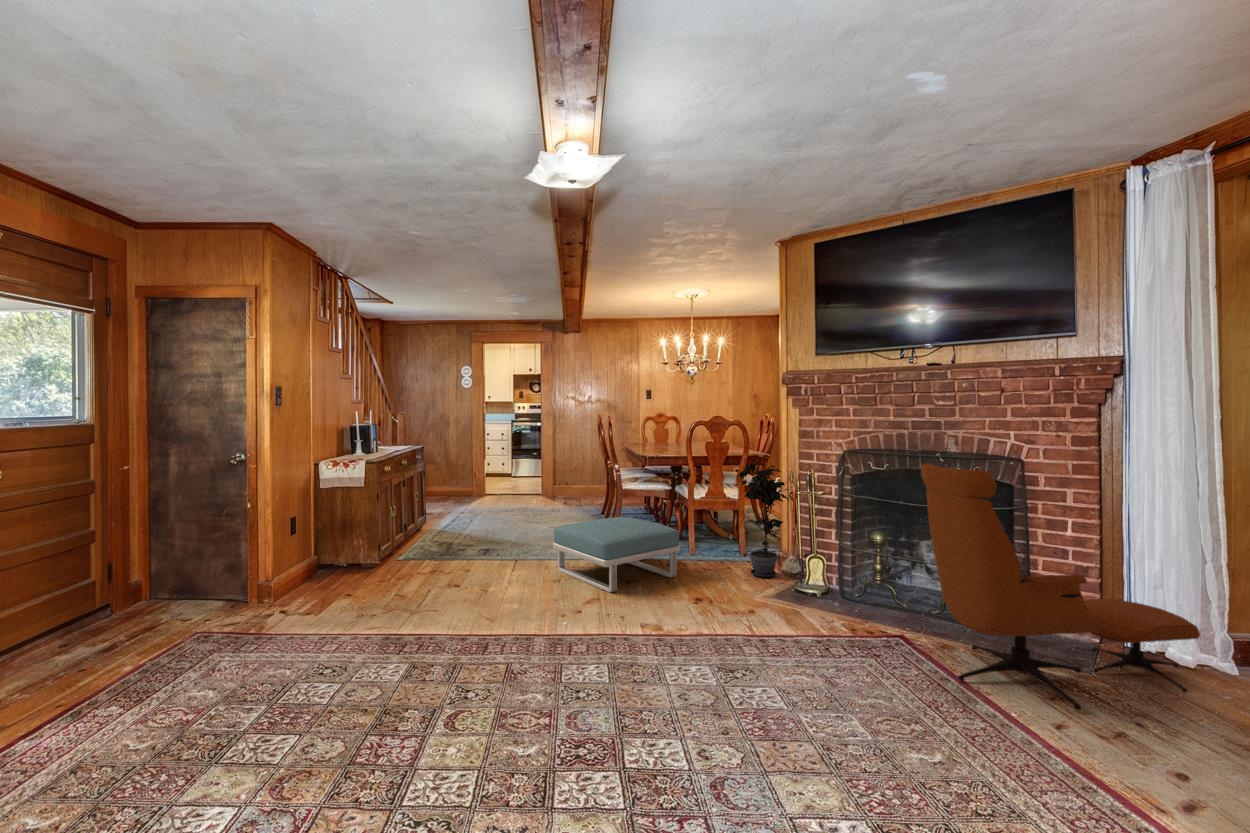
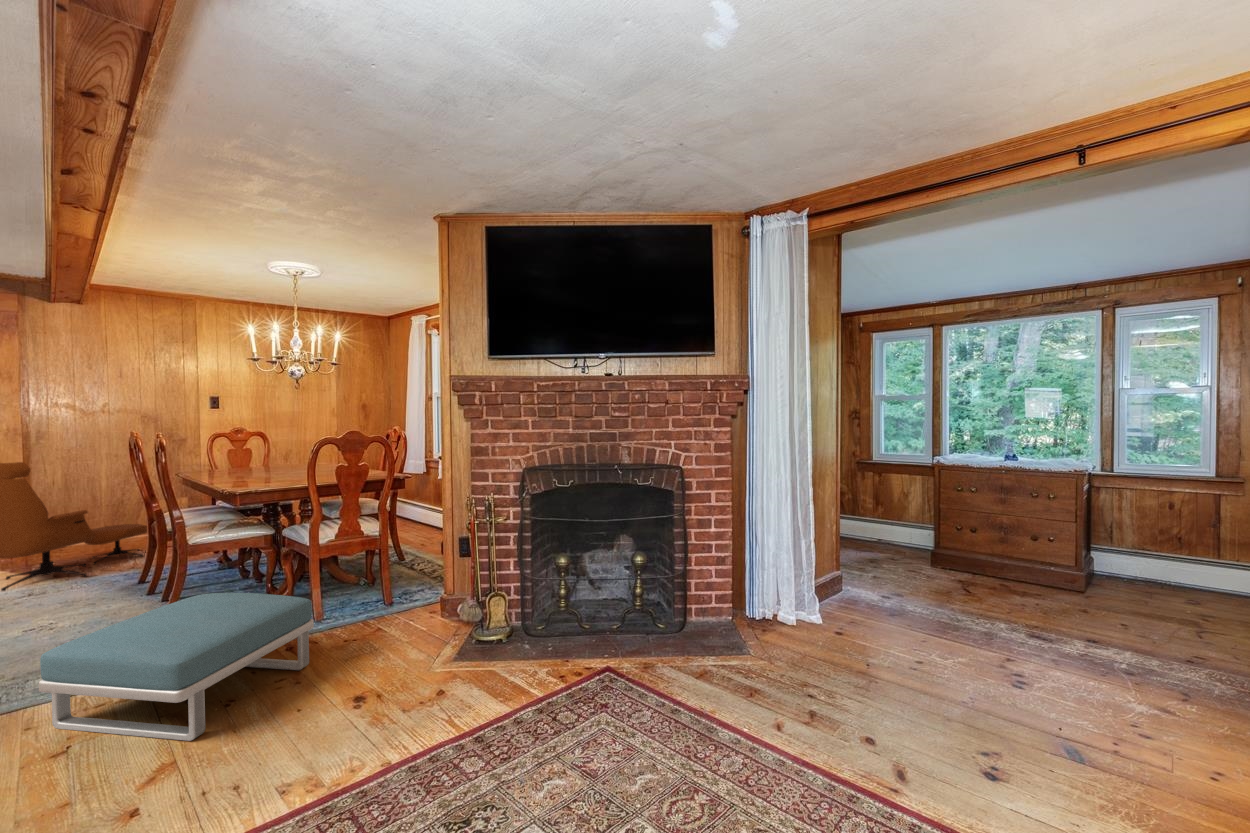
potted plant: present [739,459,789,578] -> none [395,487,462,630]
lounge chair: present [921,463,1200,710] -> present [0,462,147,591]

